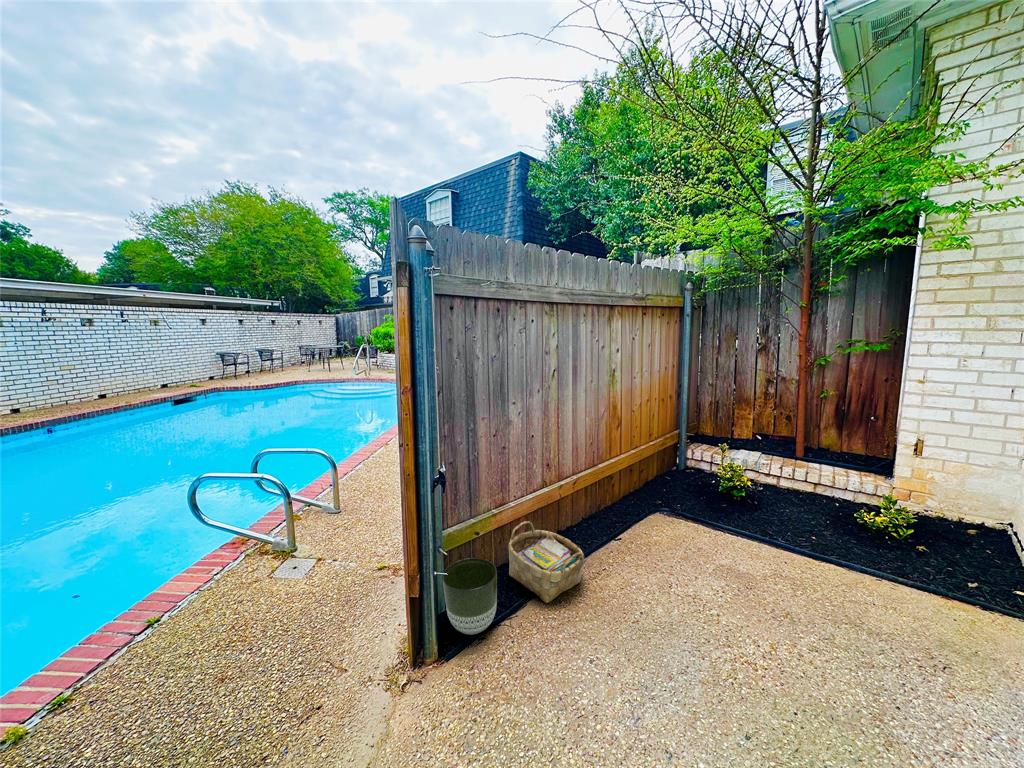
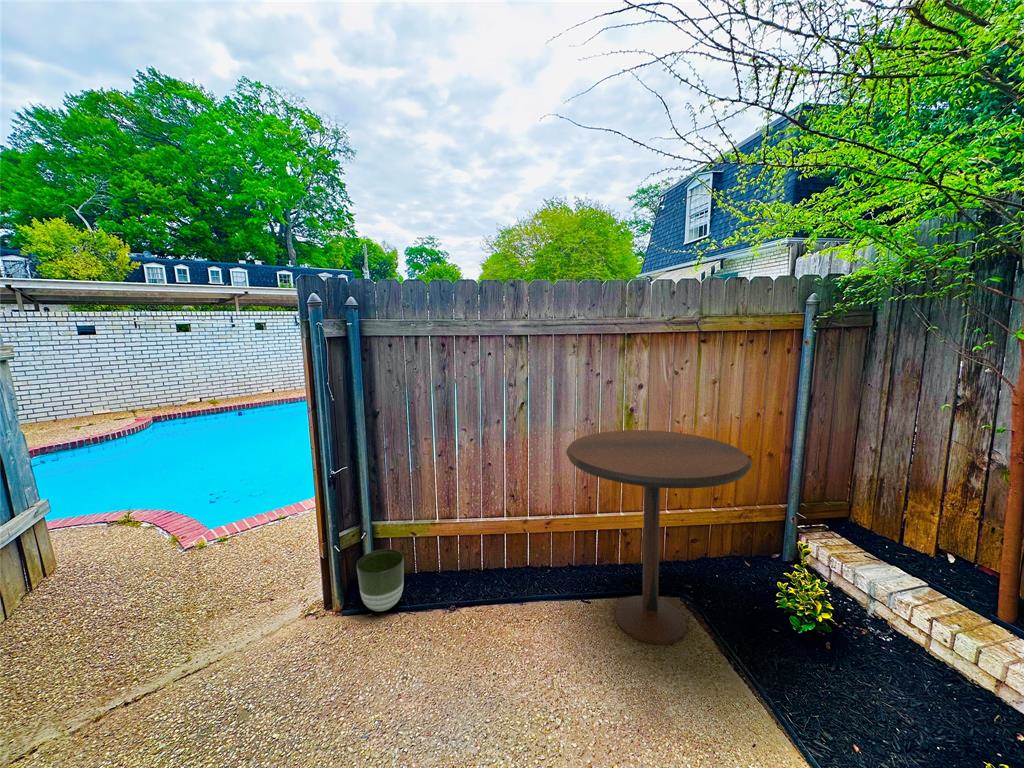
pedestal table: none [602,384,749,544] -> present [566,430,751,644]
woven basket: present [509,521,584,603] -> none [438,540,499,619]

